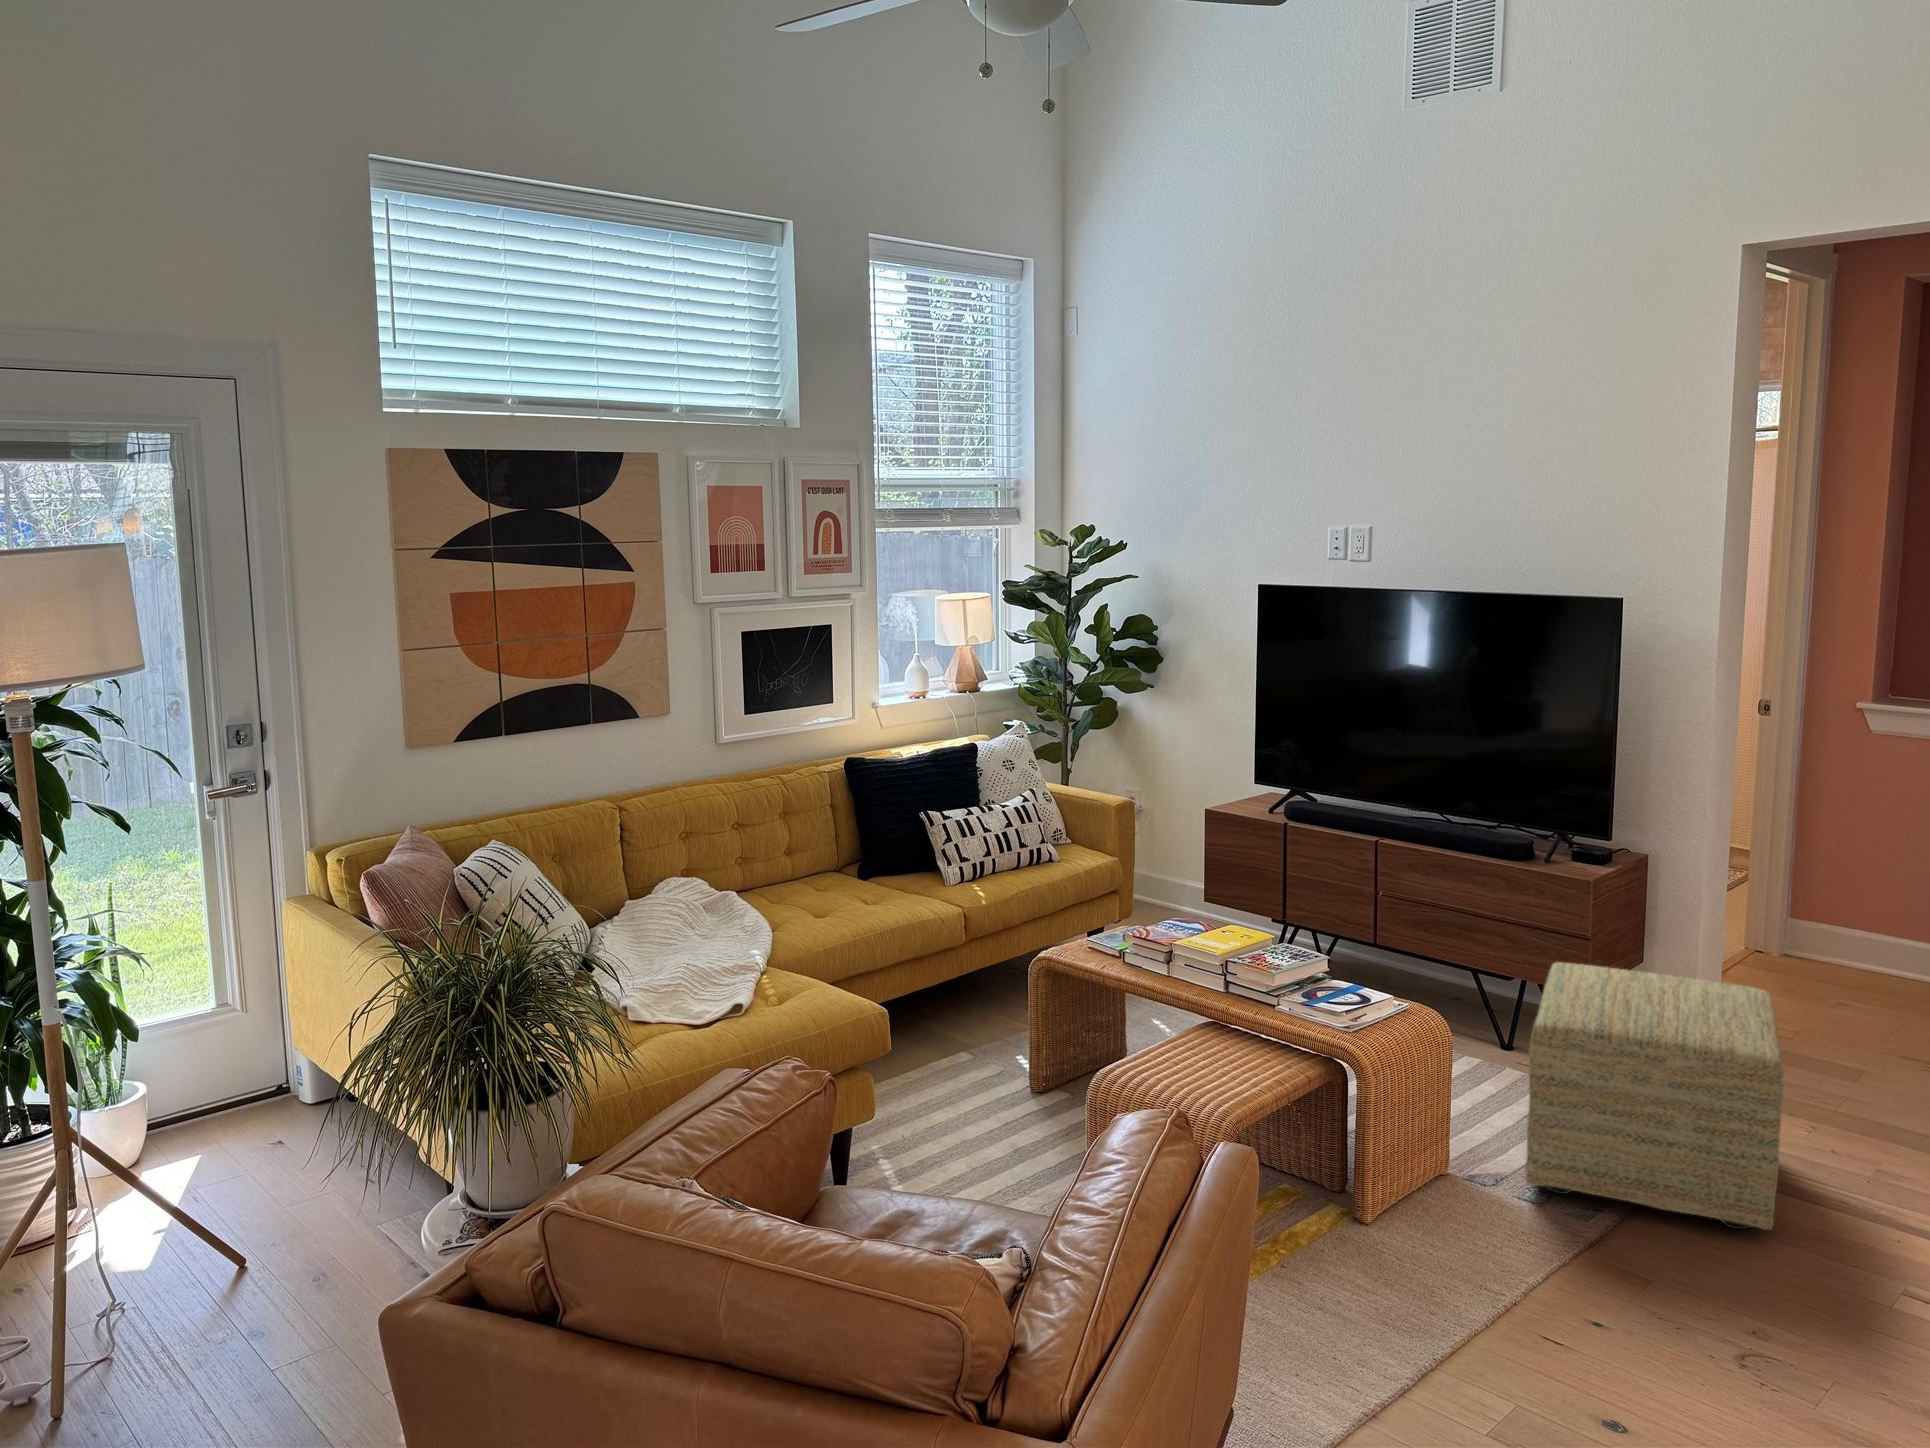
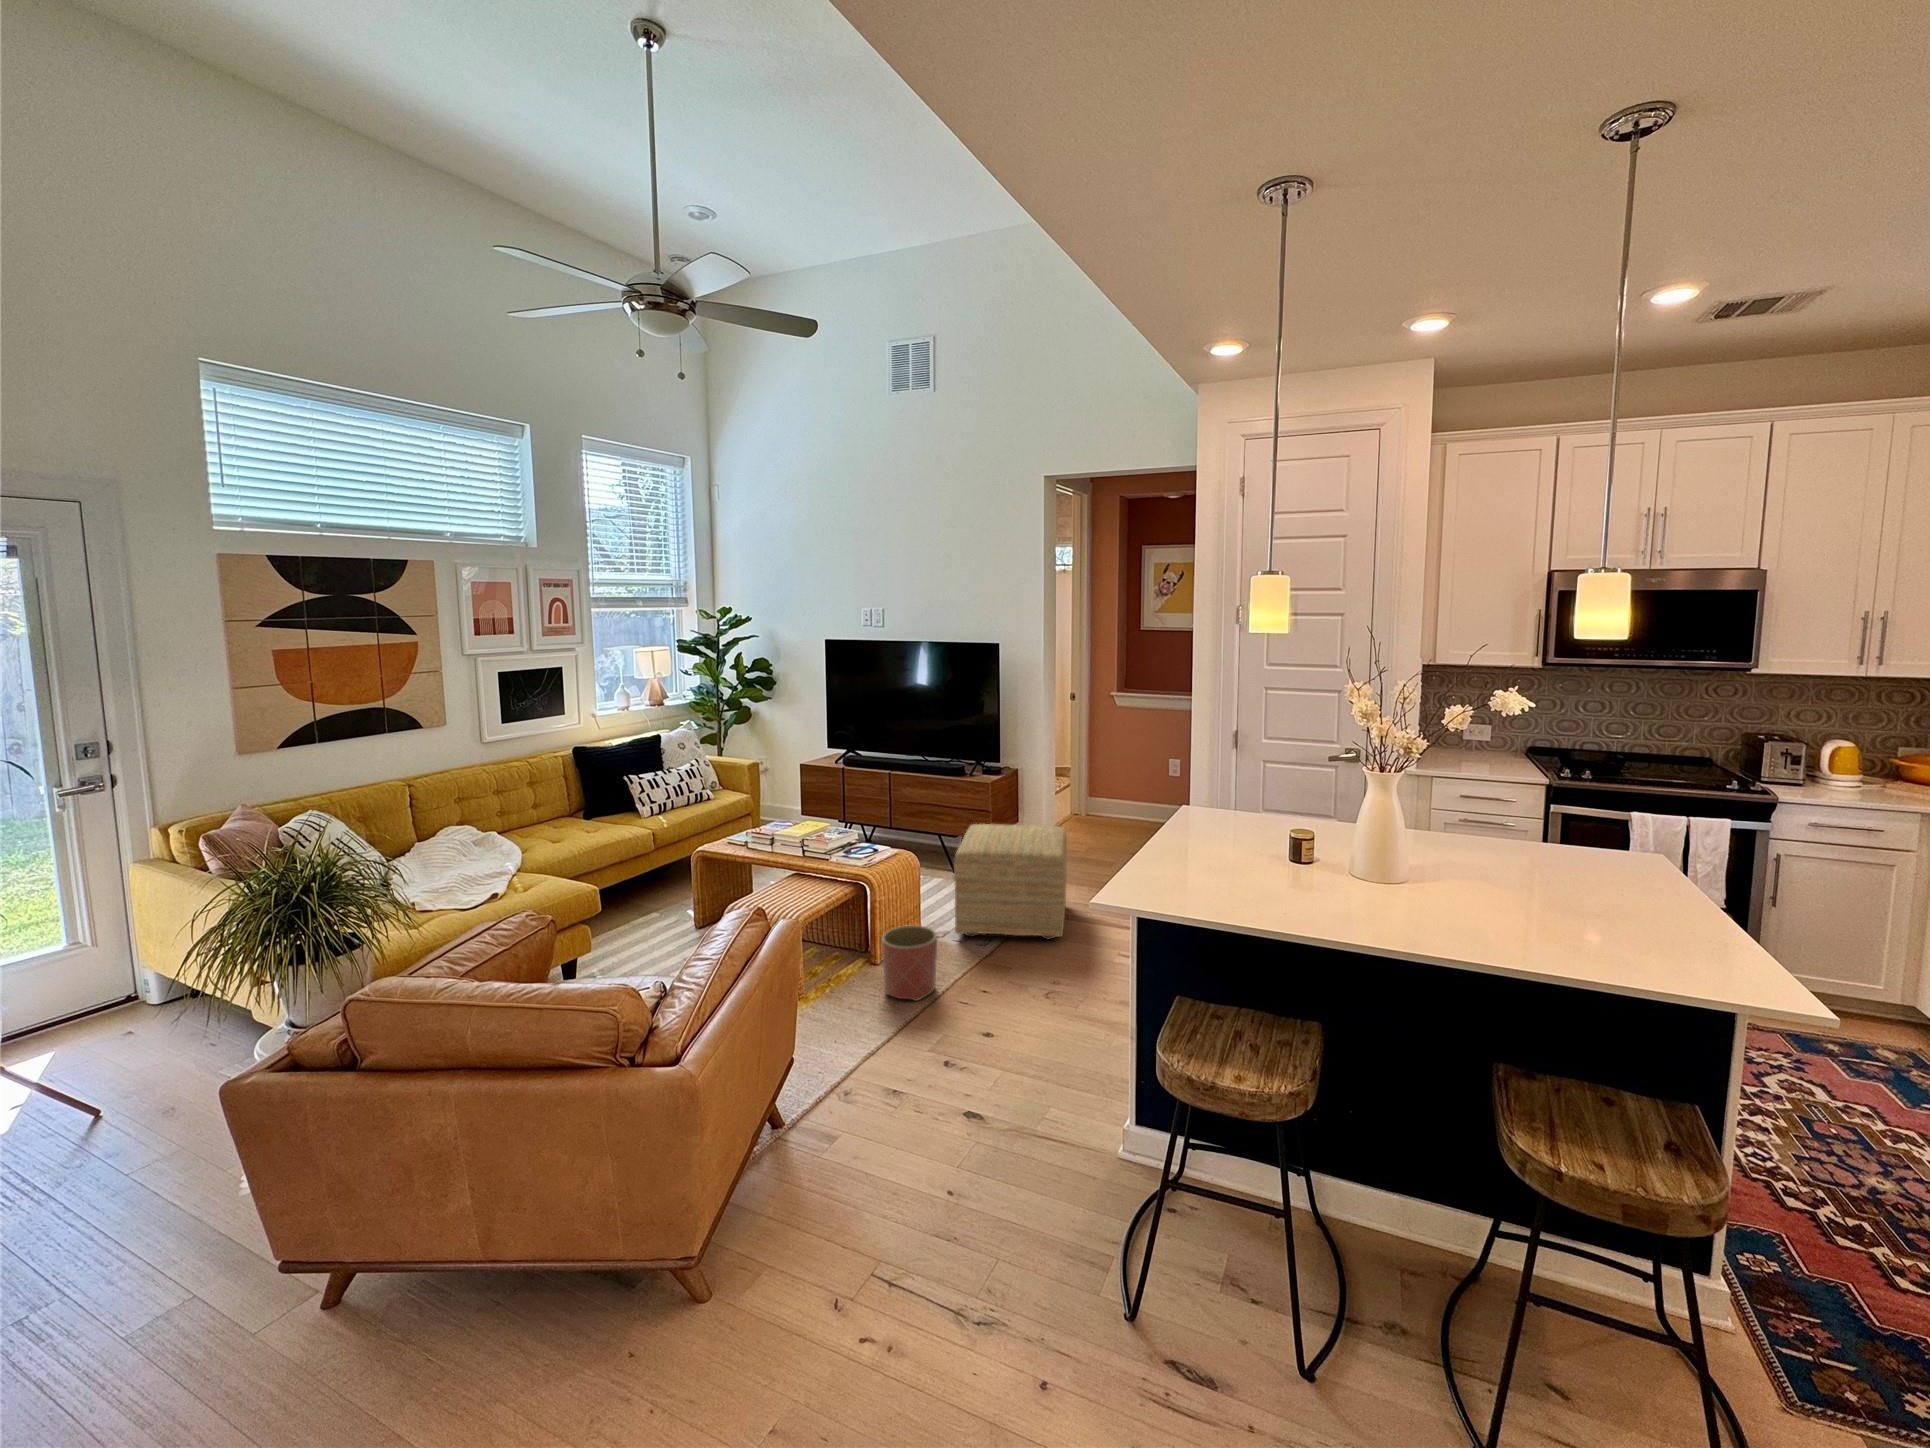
planter: none [1392,1164,1509,1324] -> present [882,925,937,1001]

